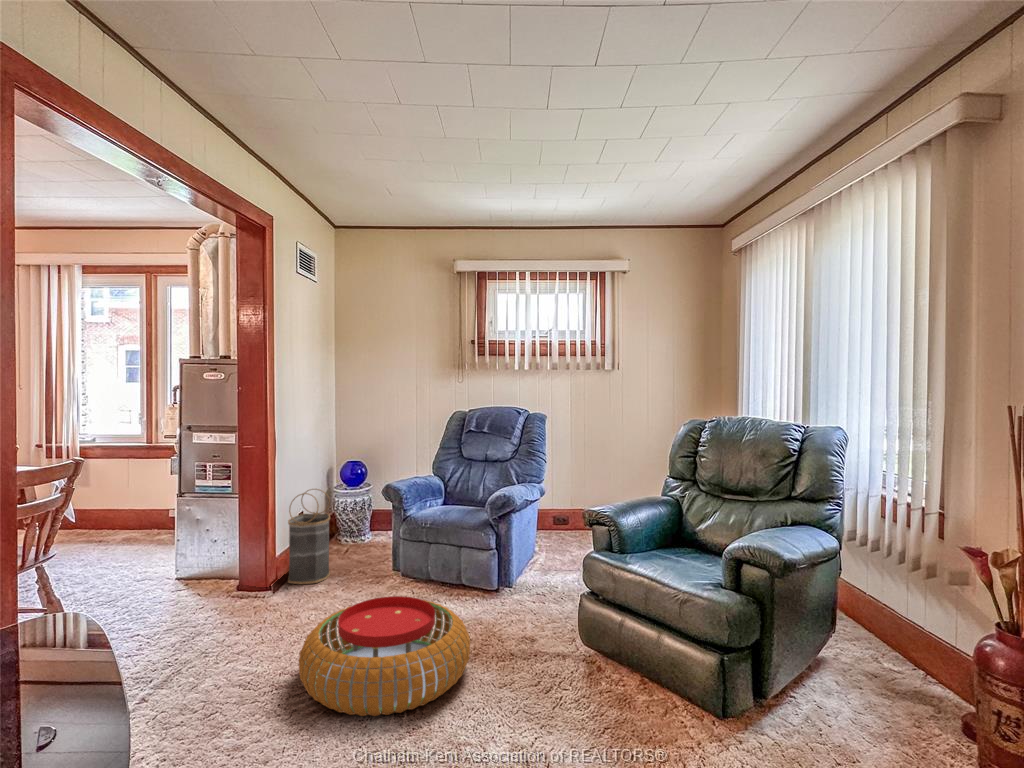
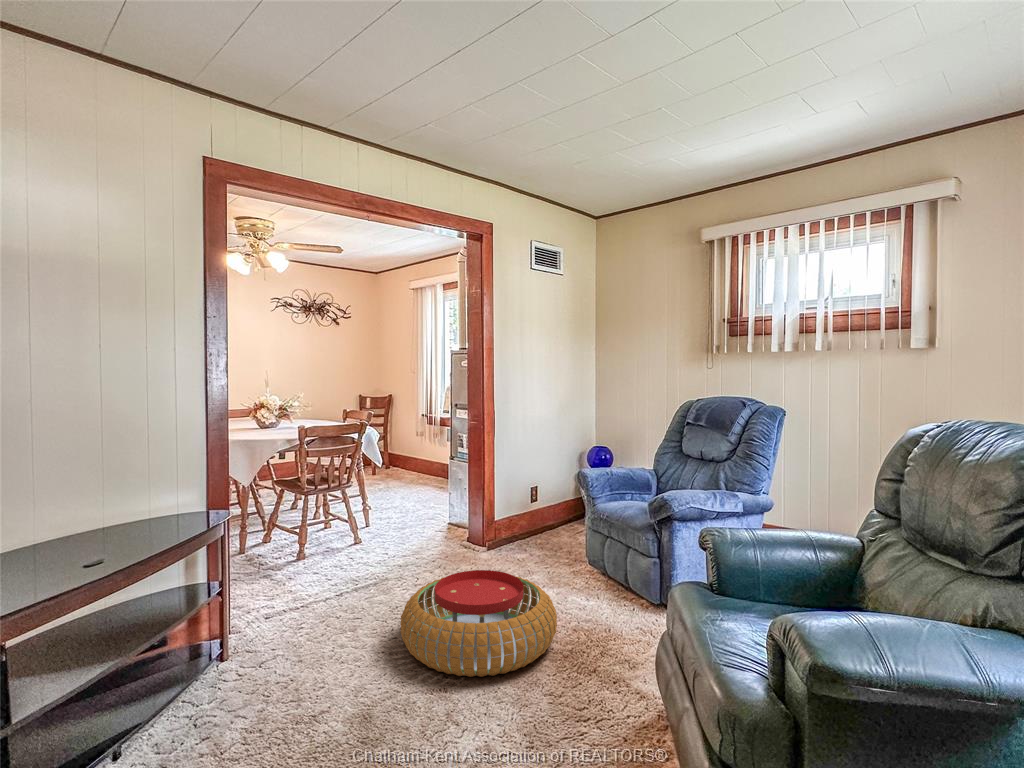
basket: present [288,489,330,584] -> none [507,467,548,552]

